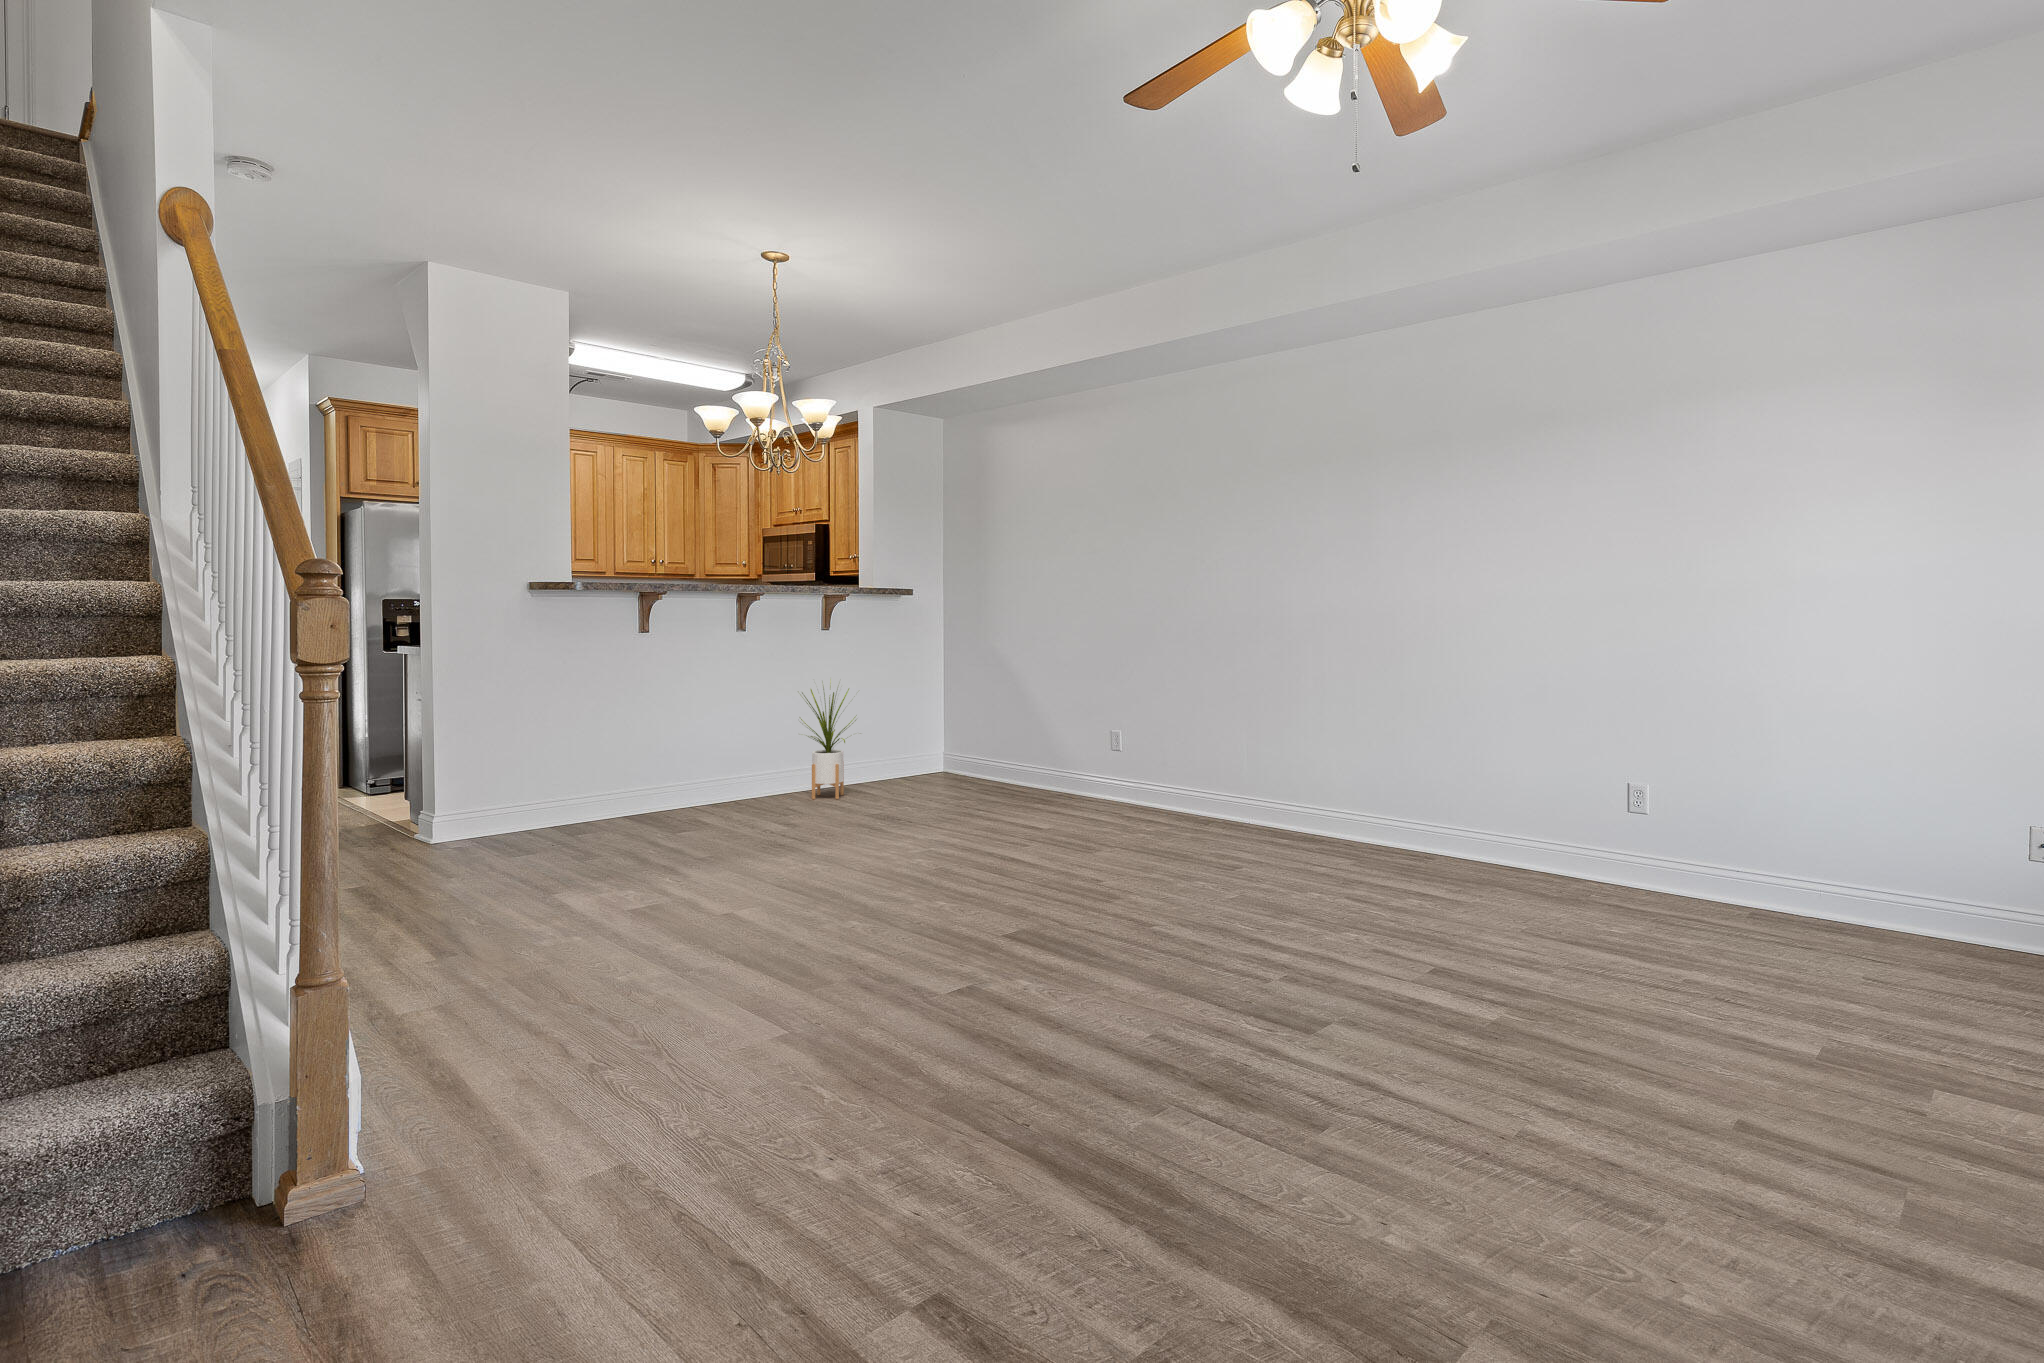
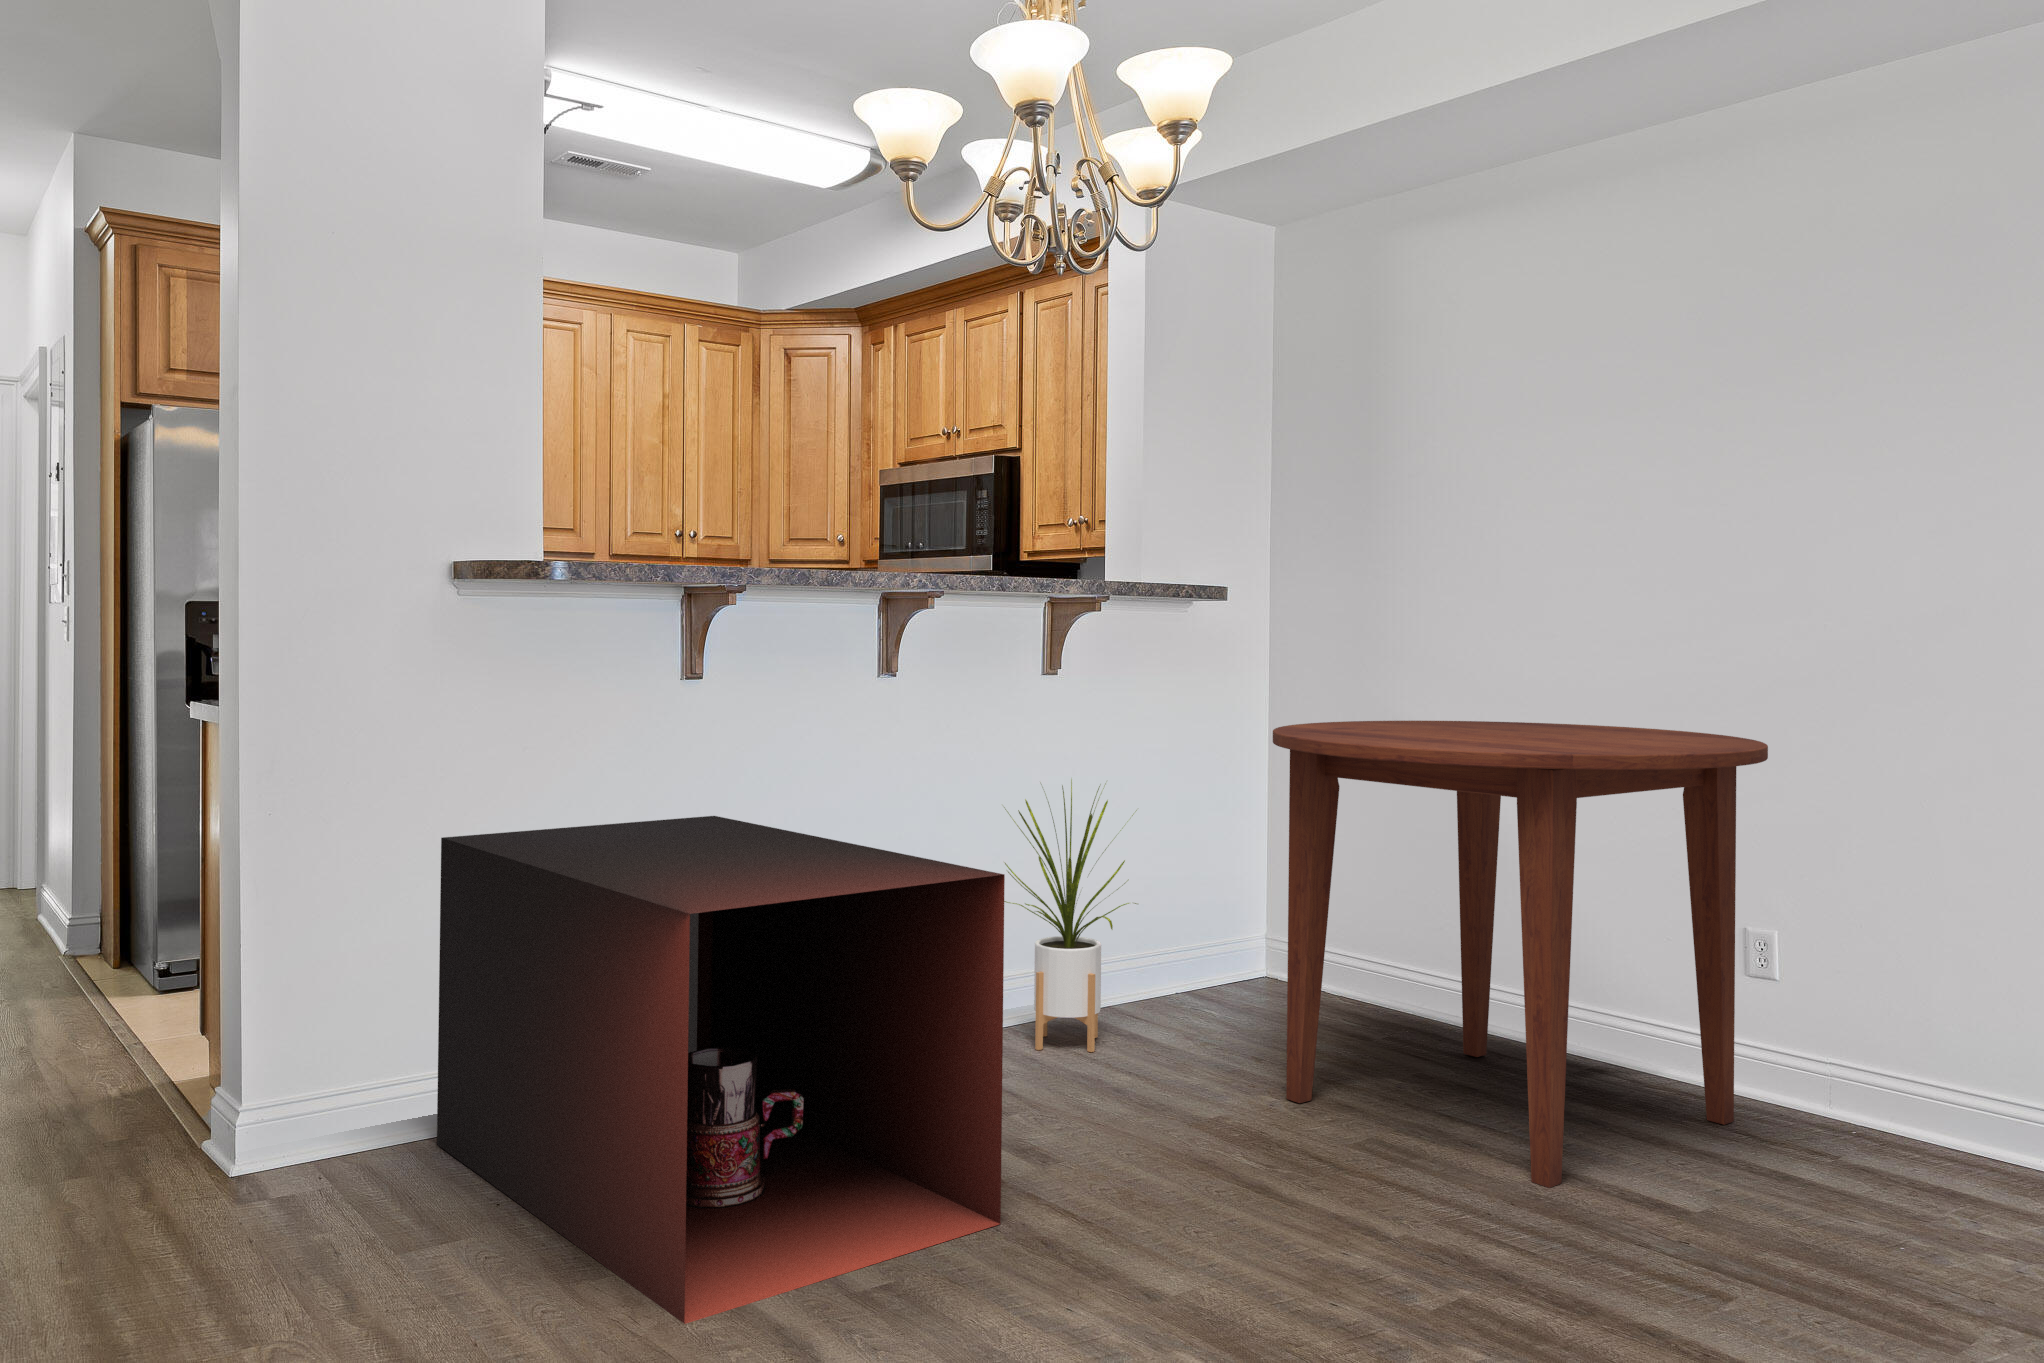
dining table: none [903,649,1101,827] -> present [1273,721,1768,1188]
storage cabinet: none [526,694,764,867] -> present [437,816,1005,1324]

